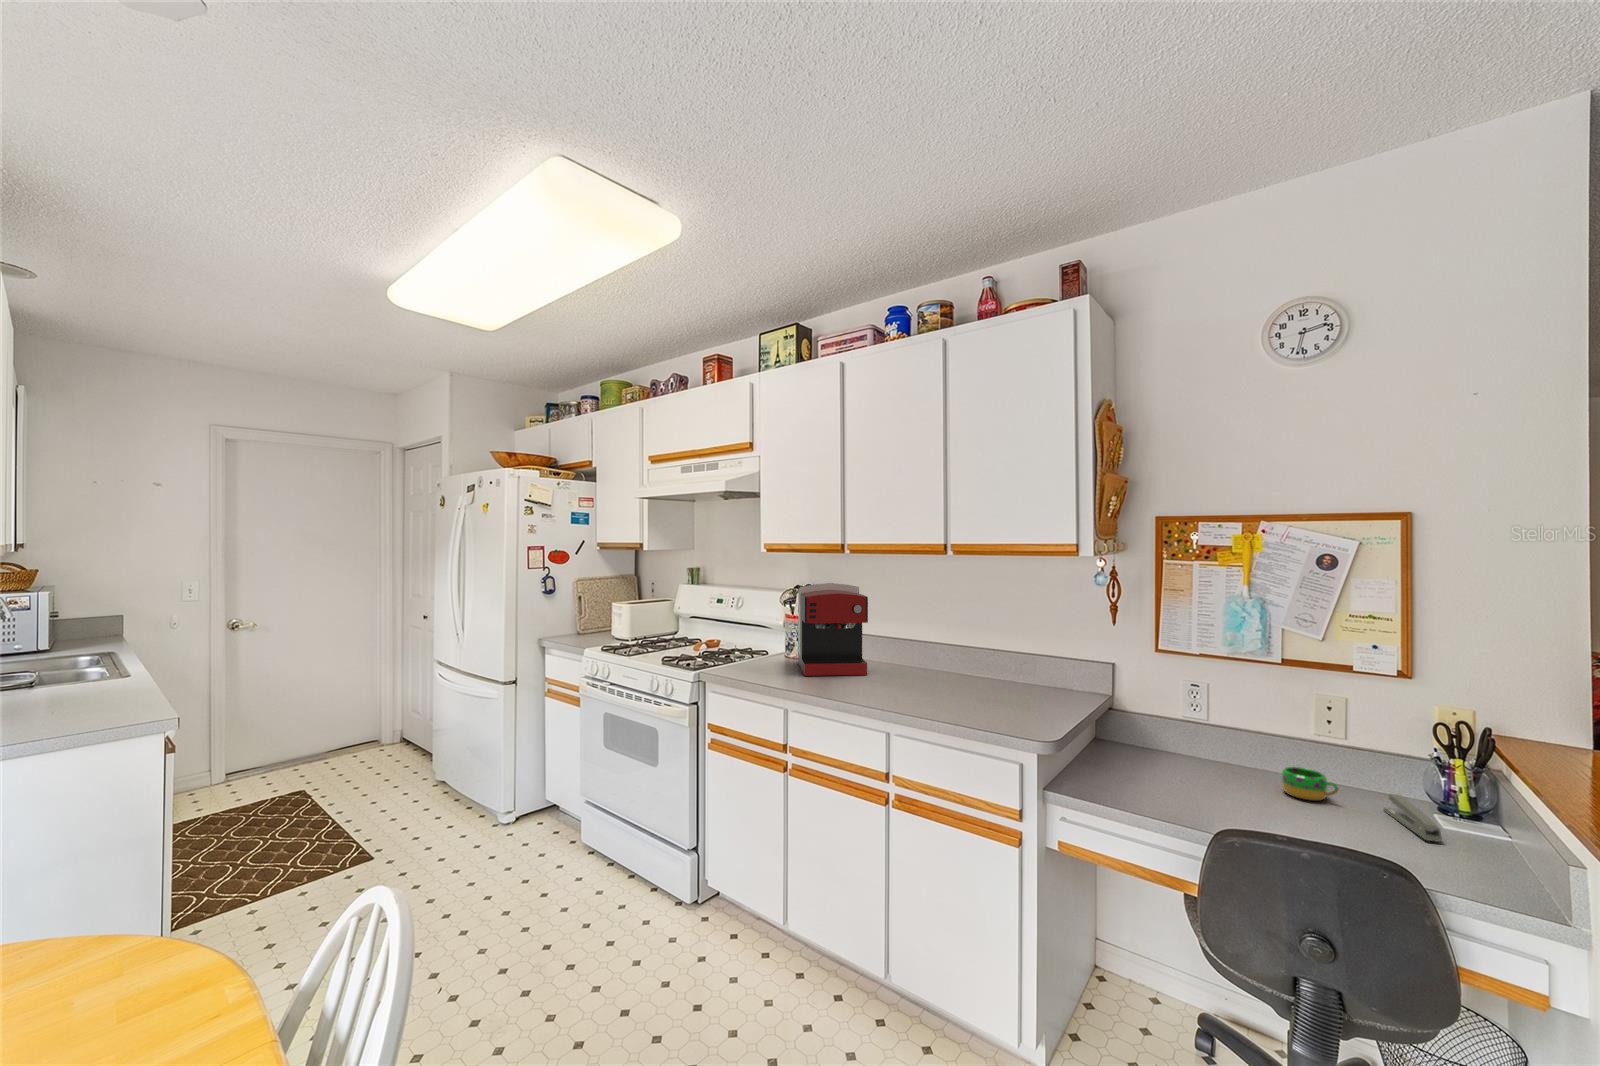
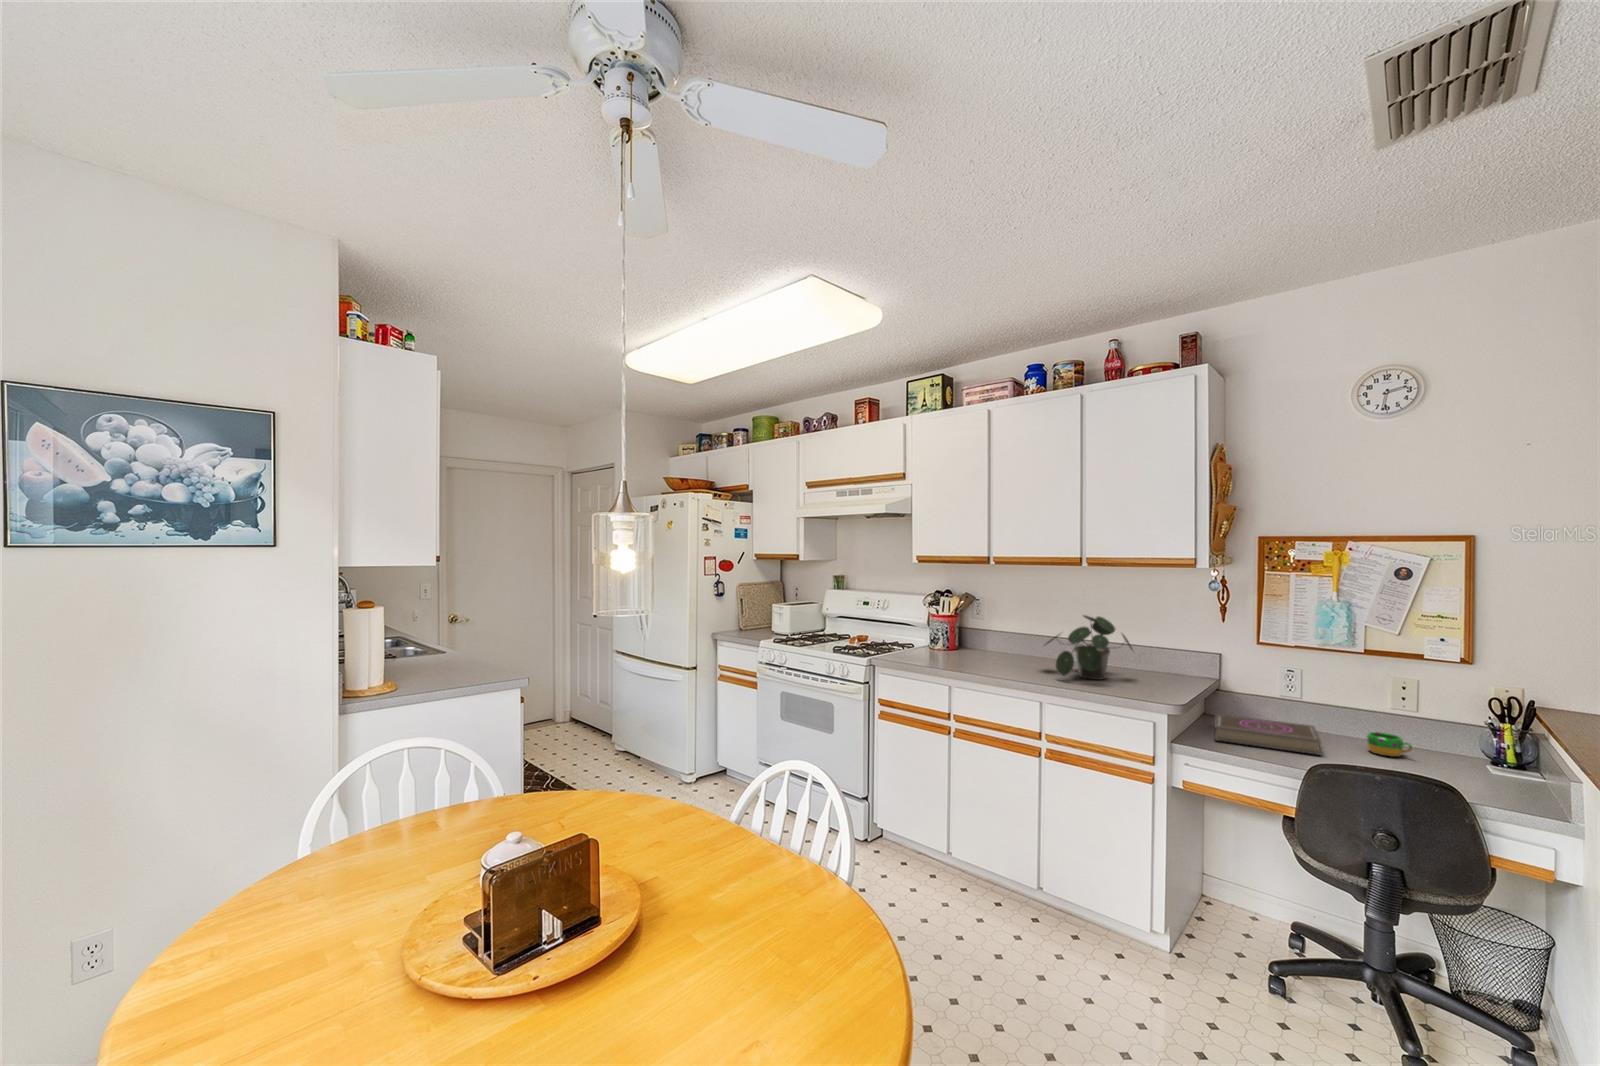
coffee maker: present [798,583,868,676] -> none [945,588,1010,662]
potted plant: none [901,616,1007,698] -> present [1045,615,1134,680]
book: none [1095,741,1226,801] -> present [1215,714,1321,755]
stapler: present [1384,794,1442,842] -> none [1449,751,1492,783]

